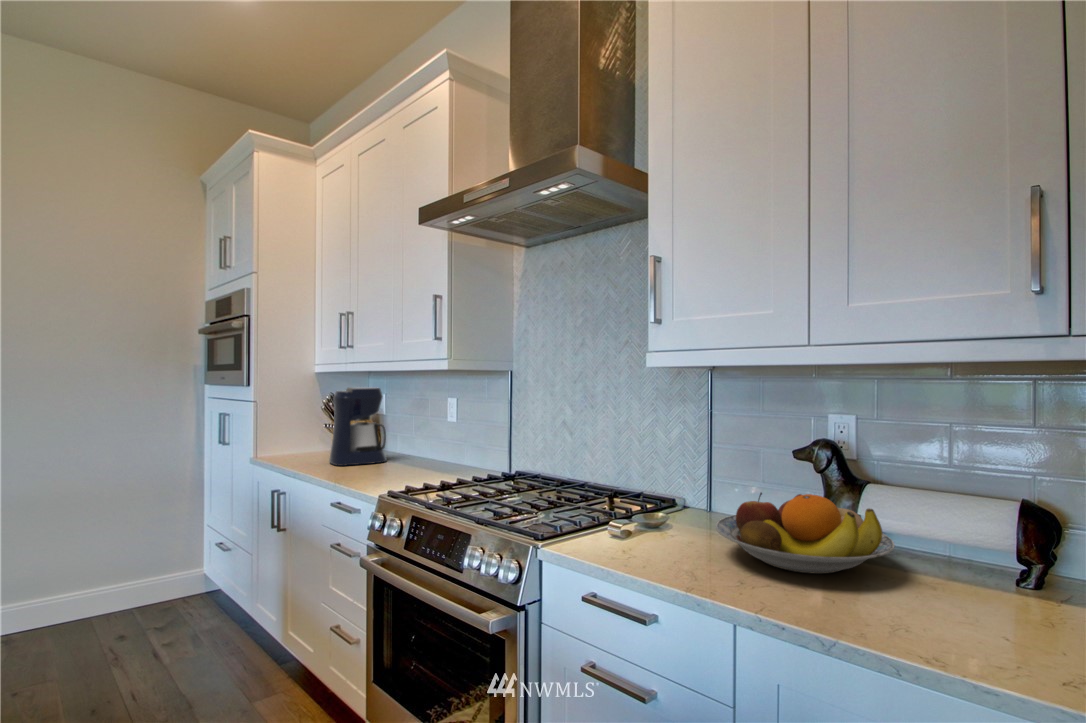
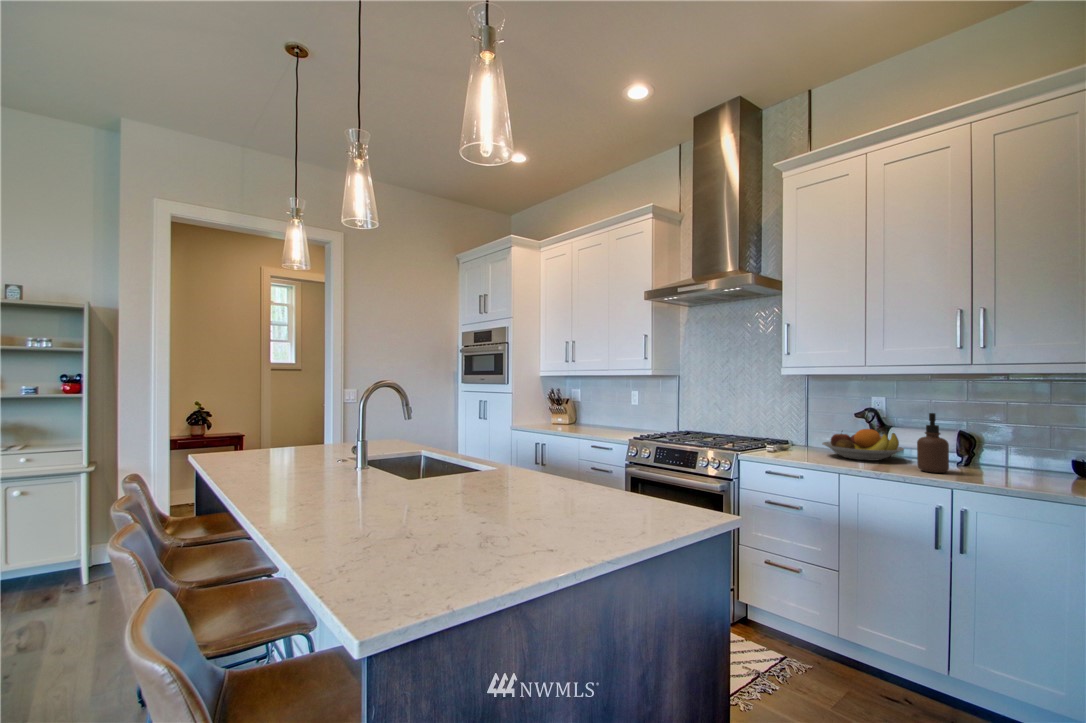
coffee maker: present [329,387,387,466] -> none [564,385,597,429]
soap dispenser: none [929,473,1017,650] -> present [917,413,949,473]

